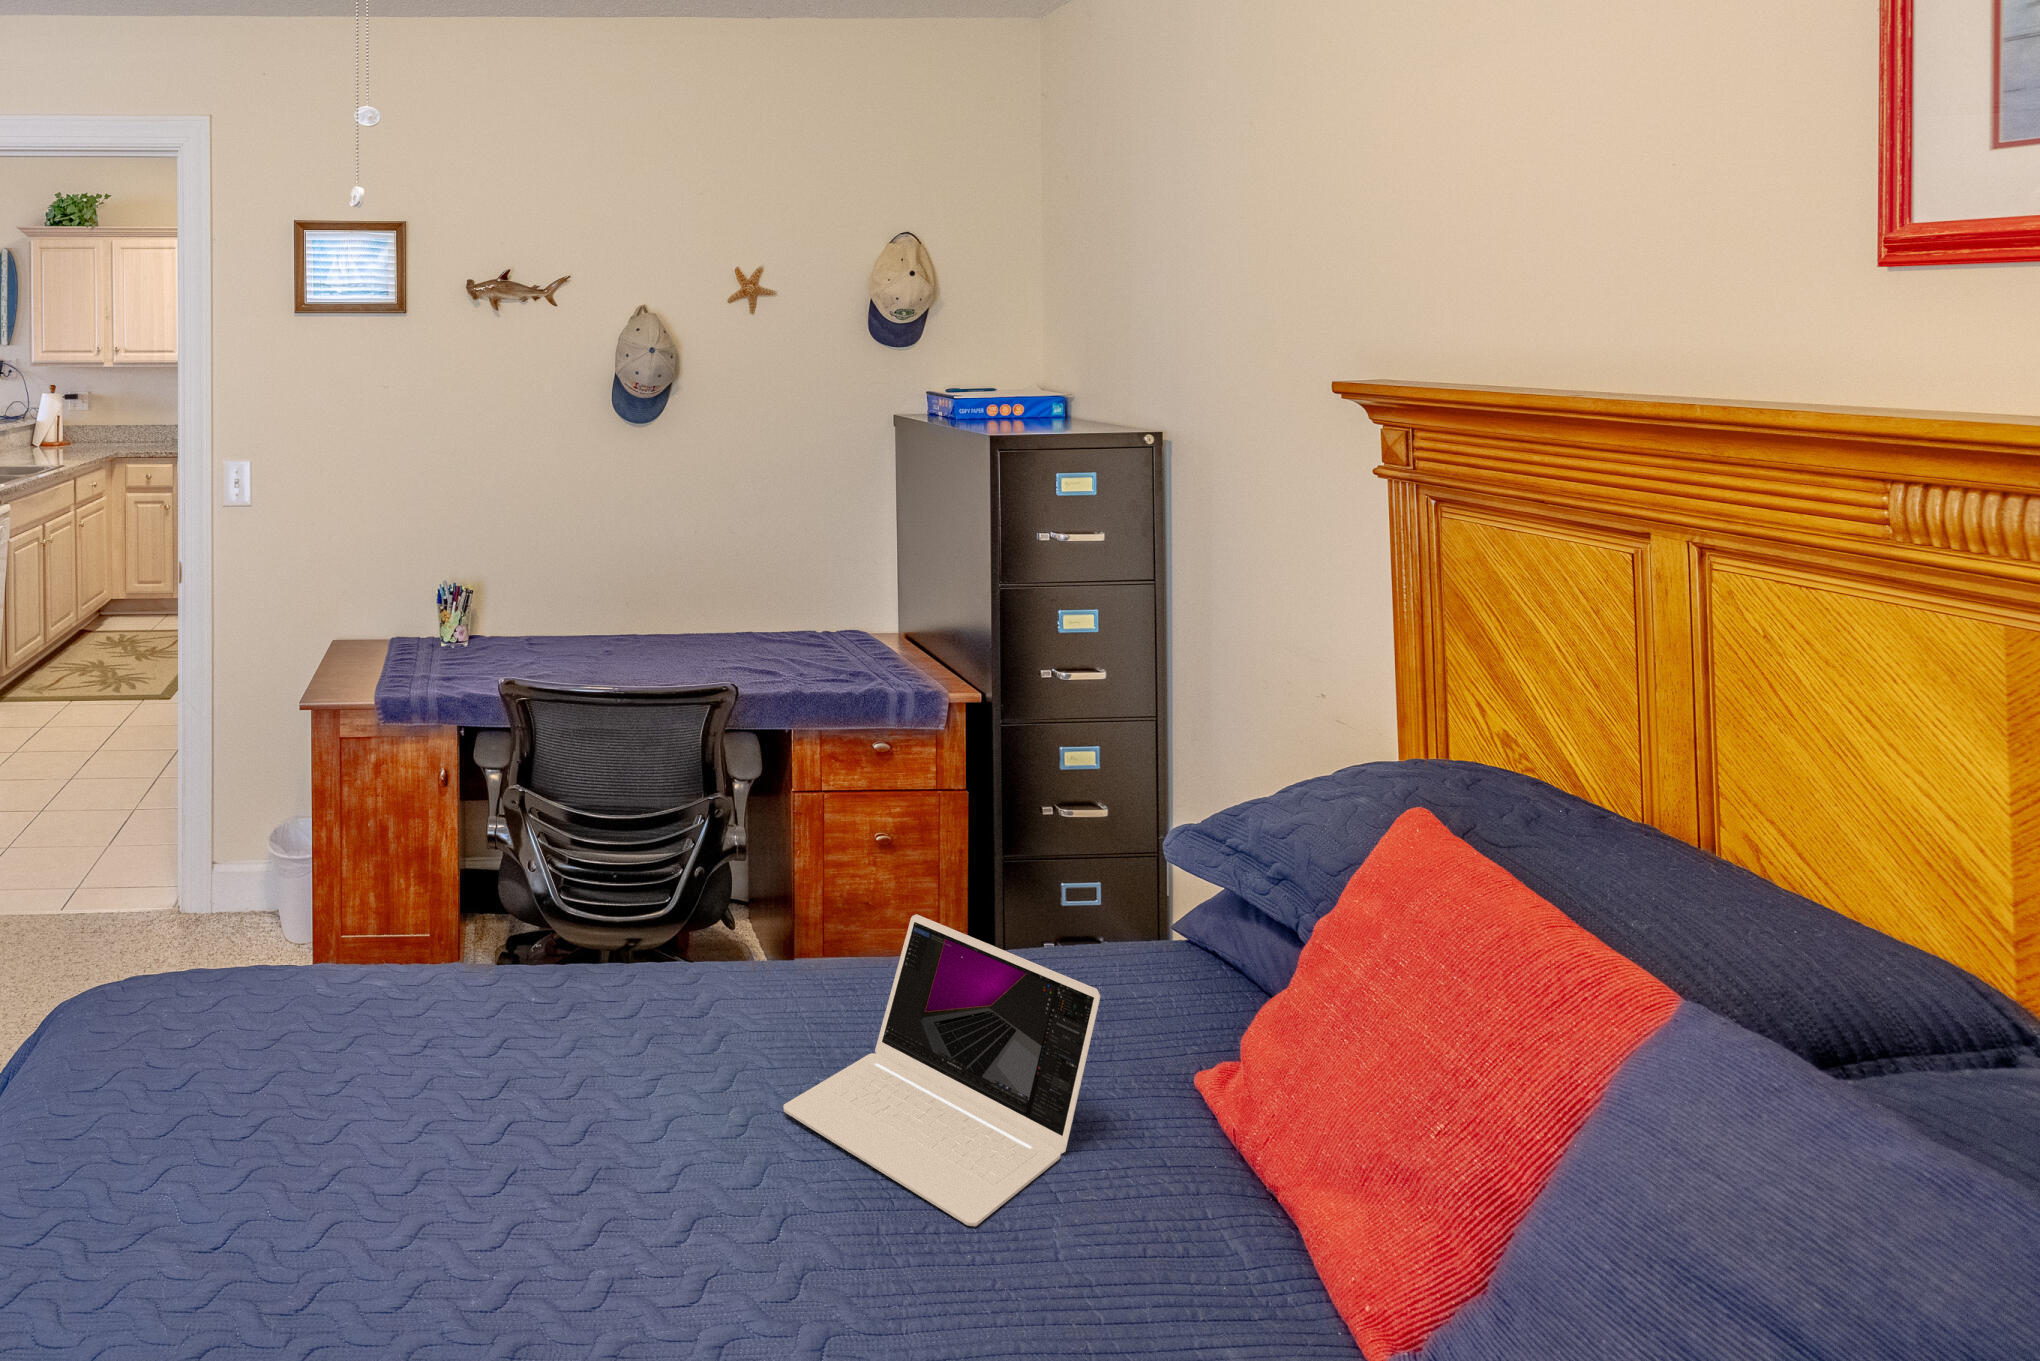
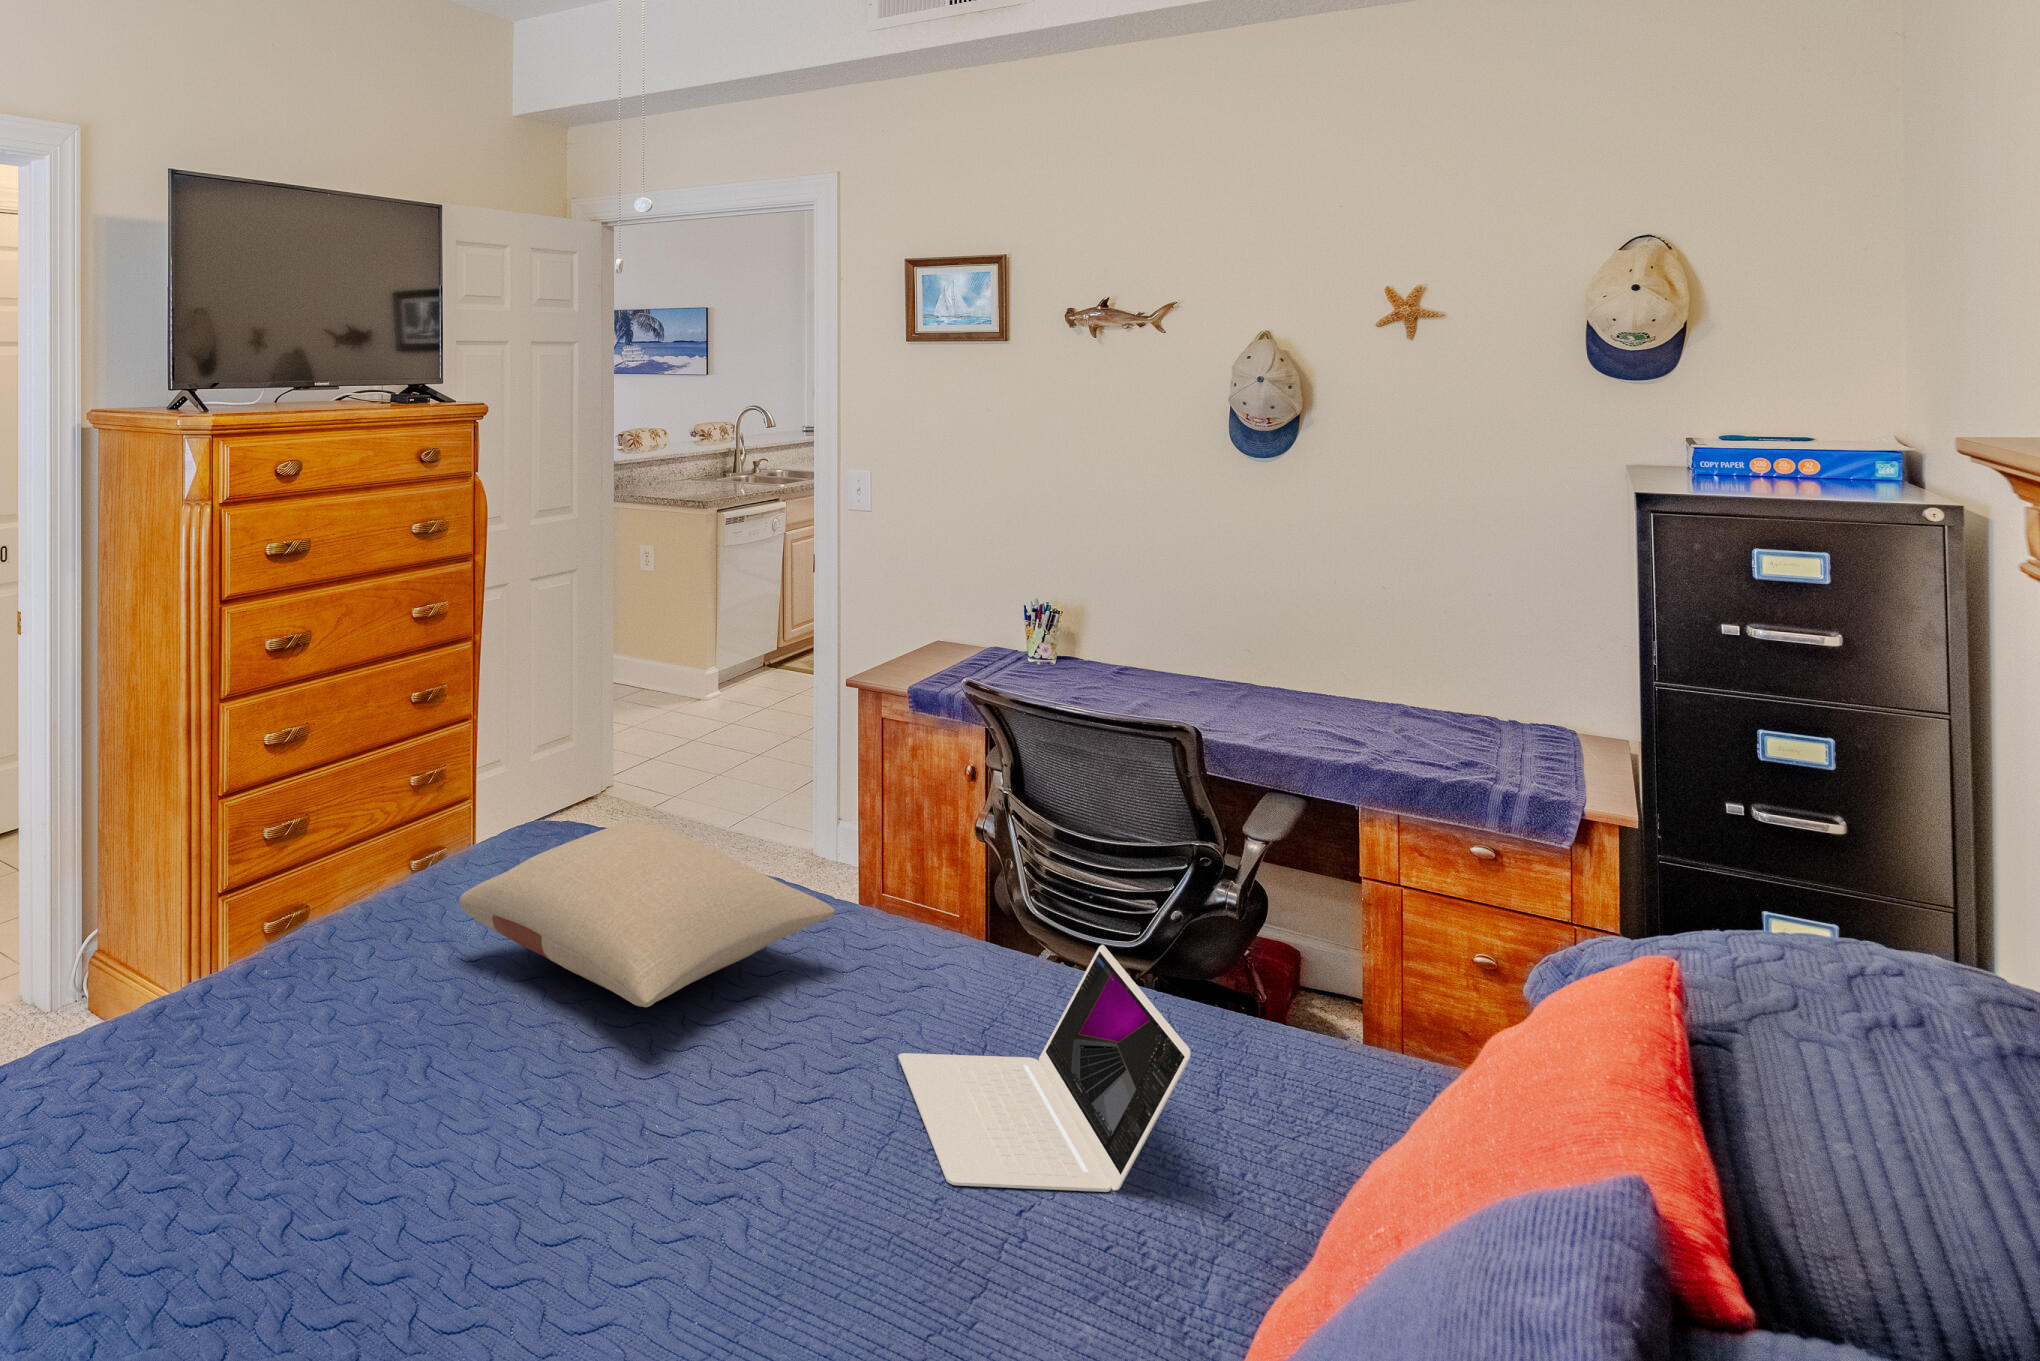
pillow: none [191,939,615,1189] -> present [459,823,835,1007]

